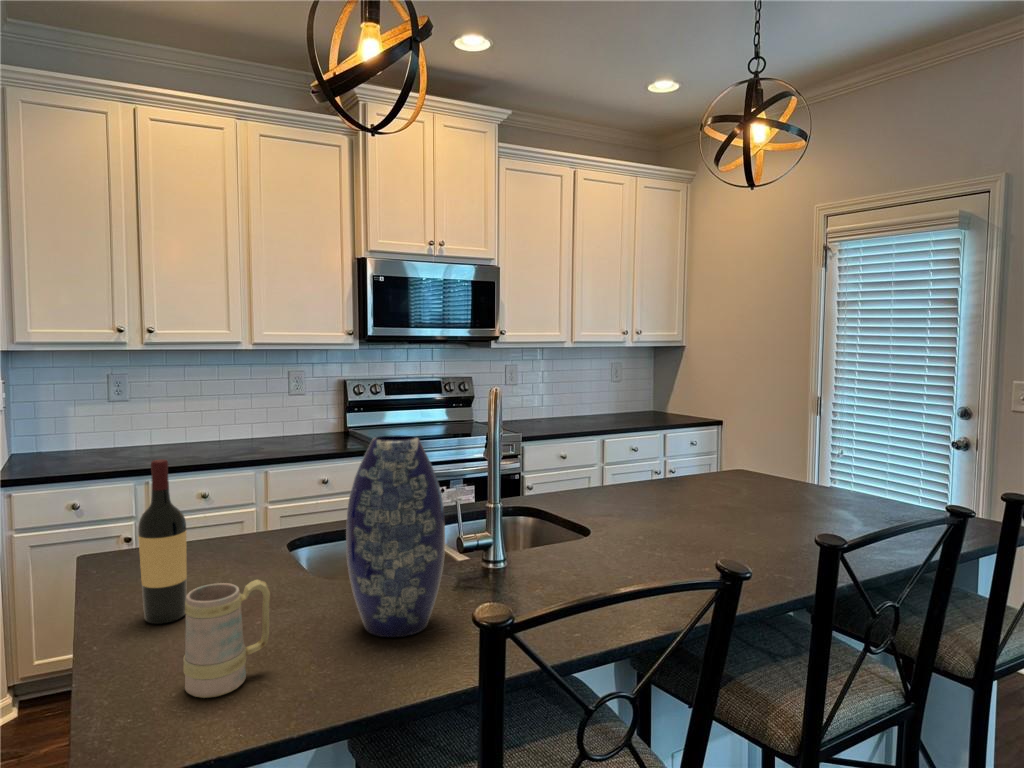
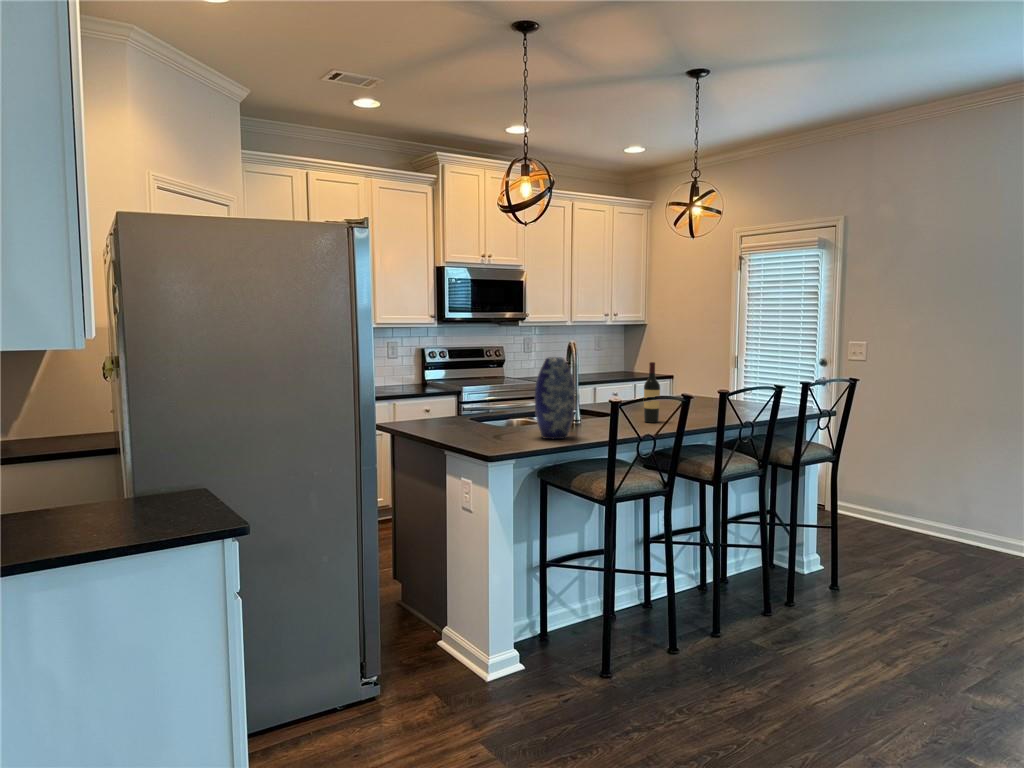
wine bottle: present [138,459,187,624] -> present [644,362,660,423]
mug: present [183,580,270,698] -> none [492,409,520,449]

